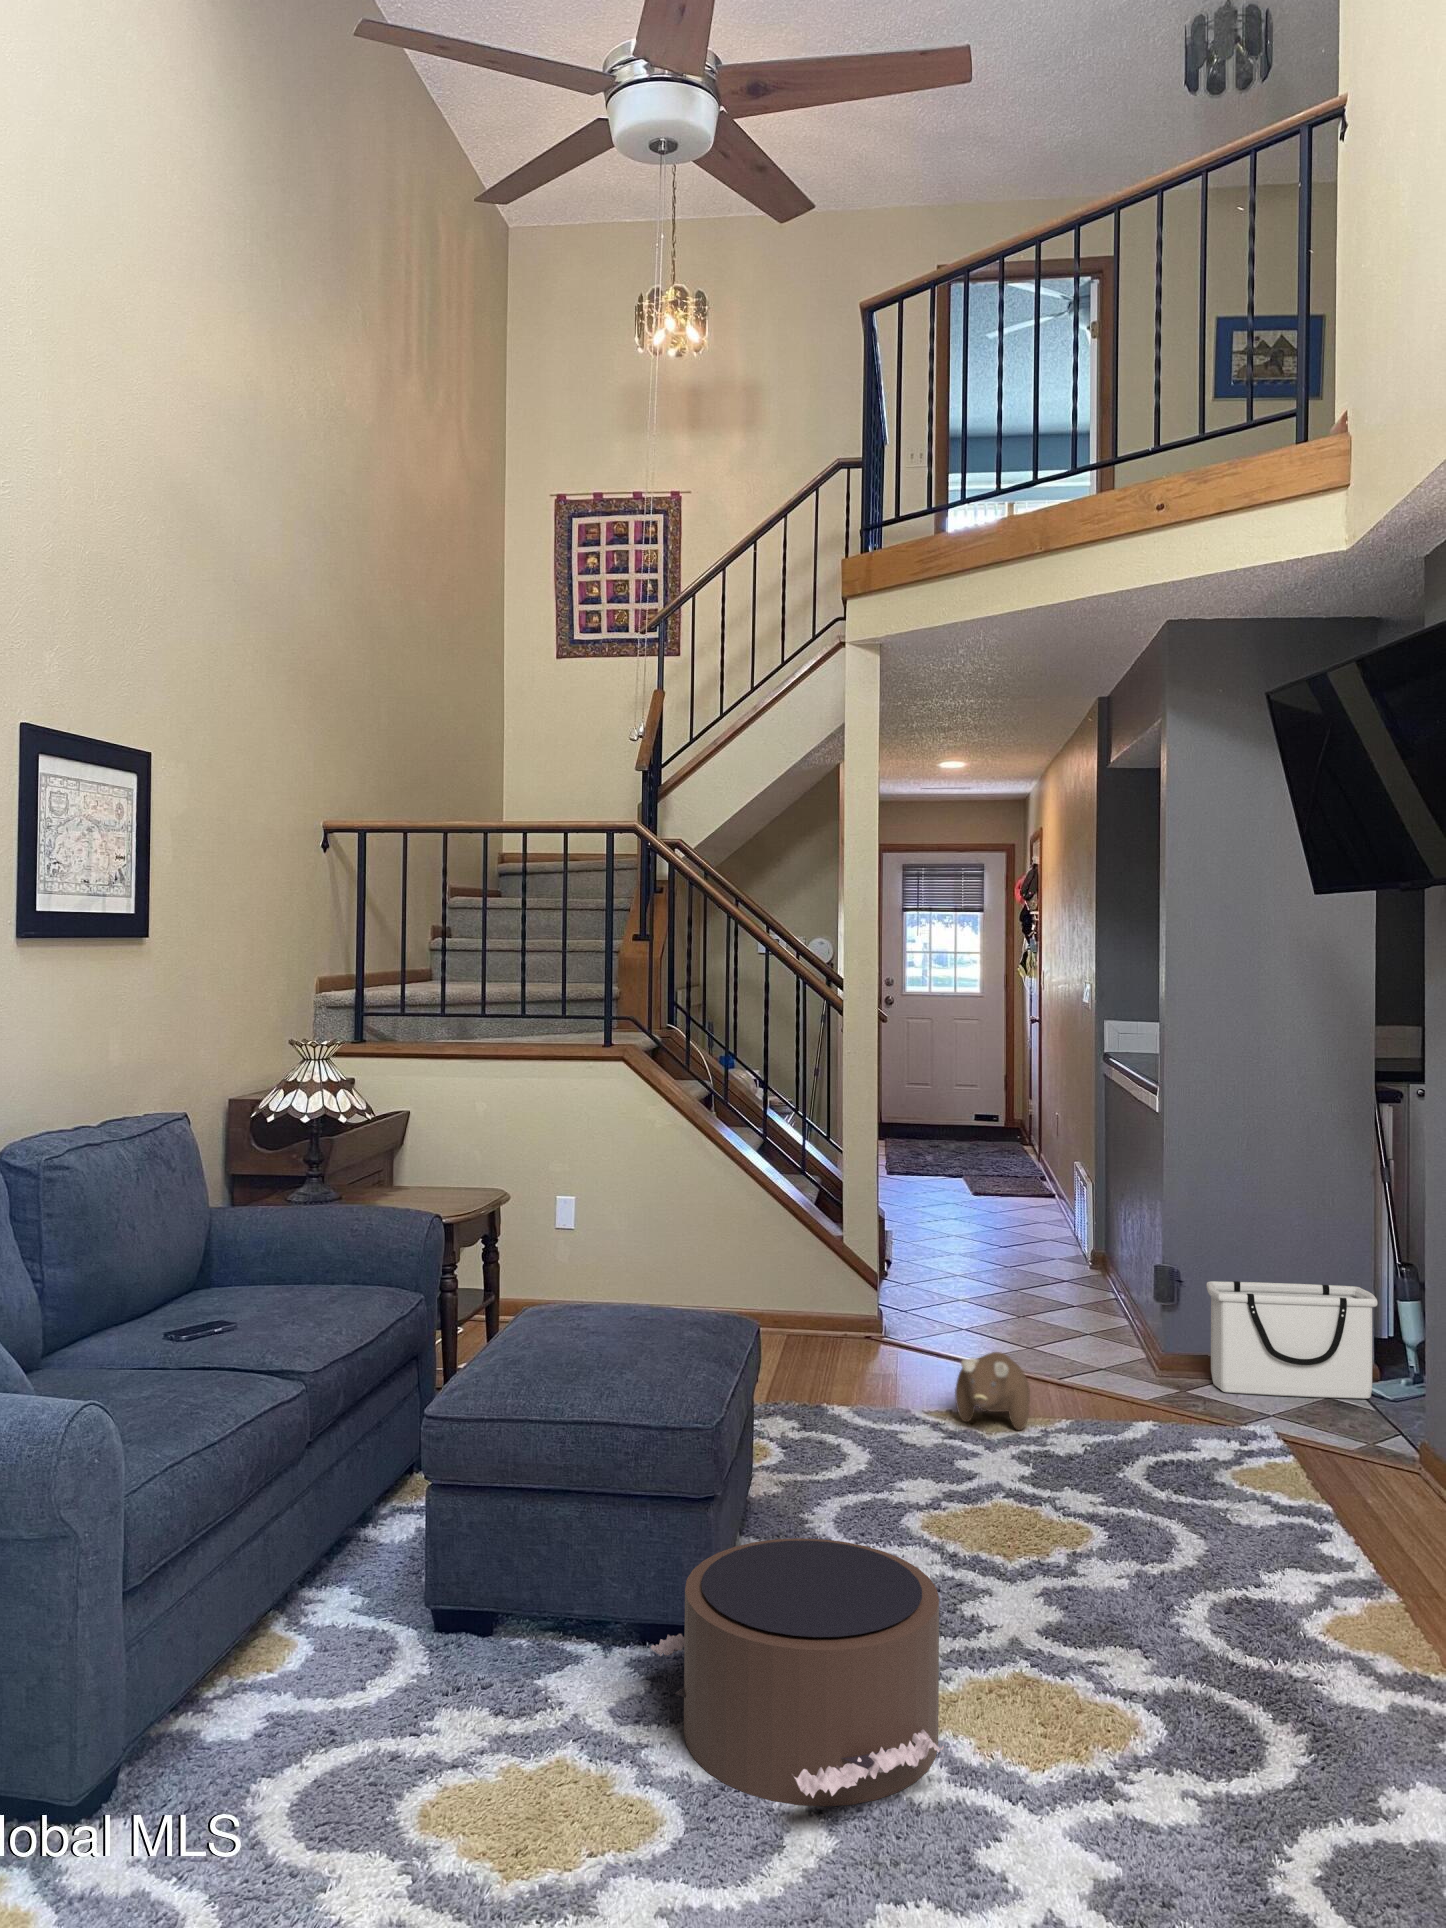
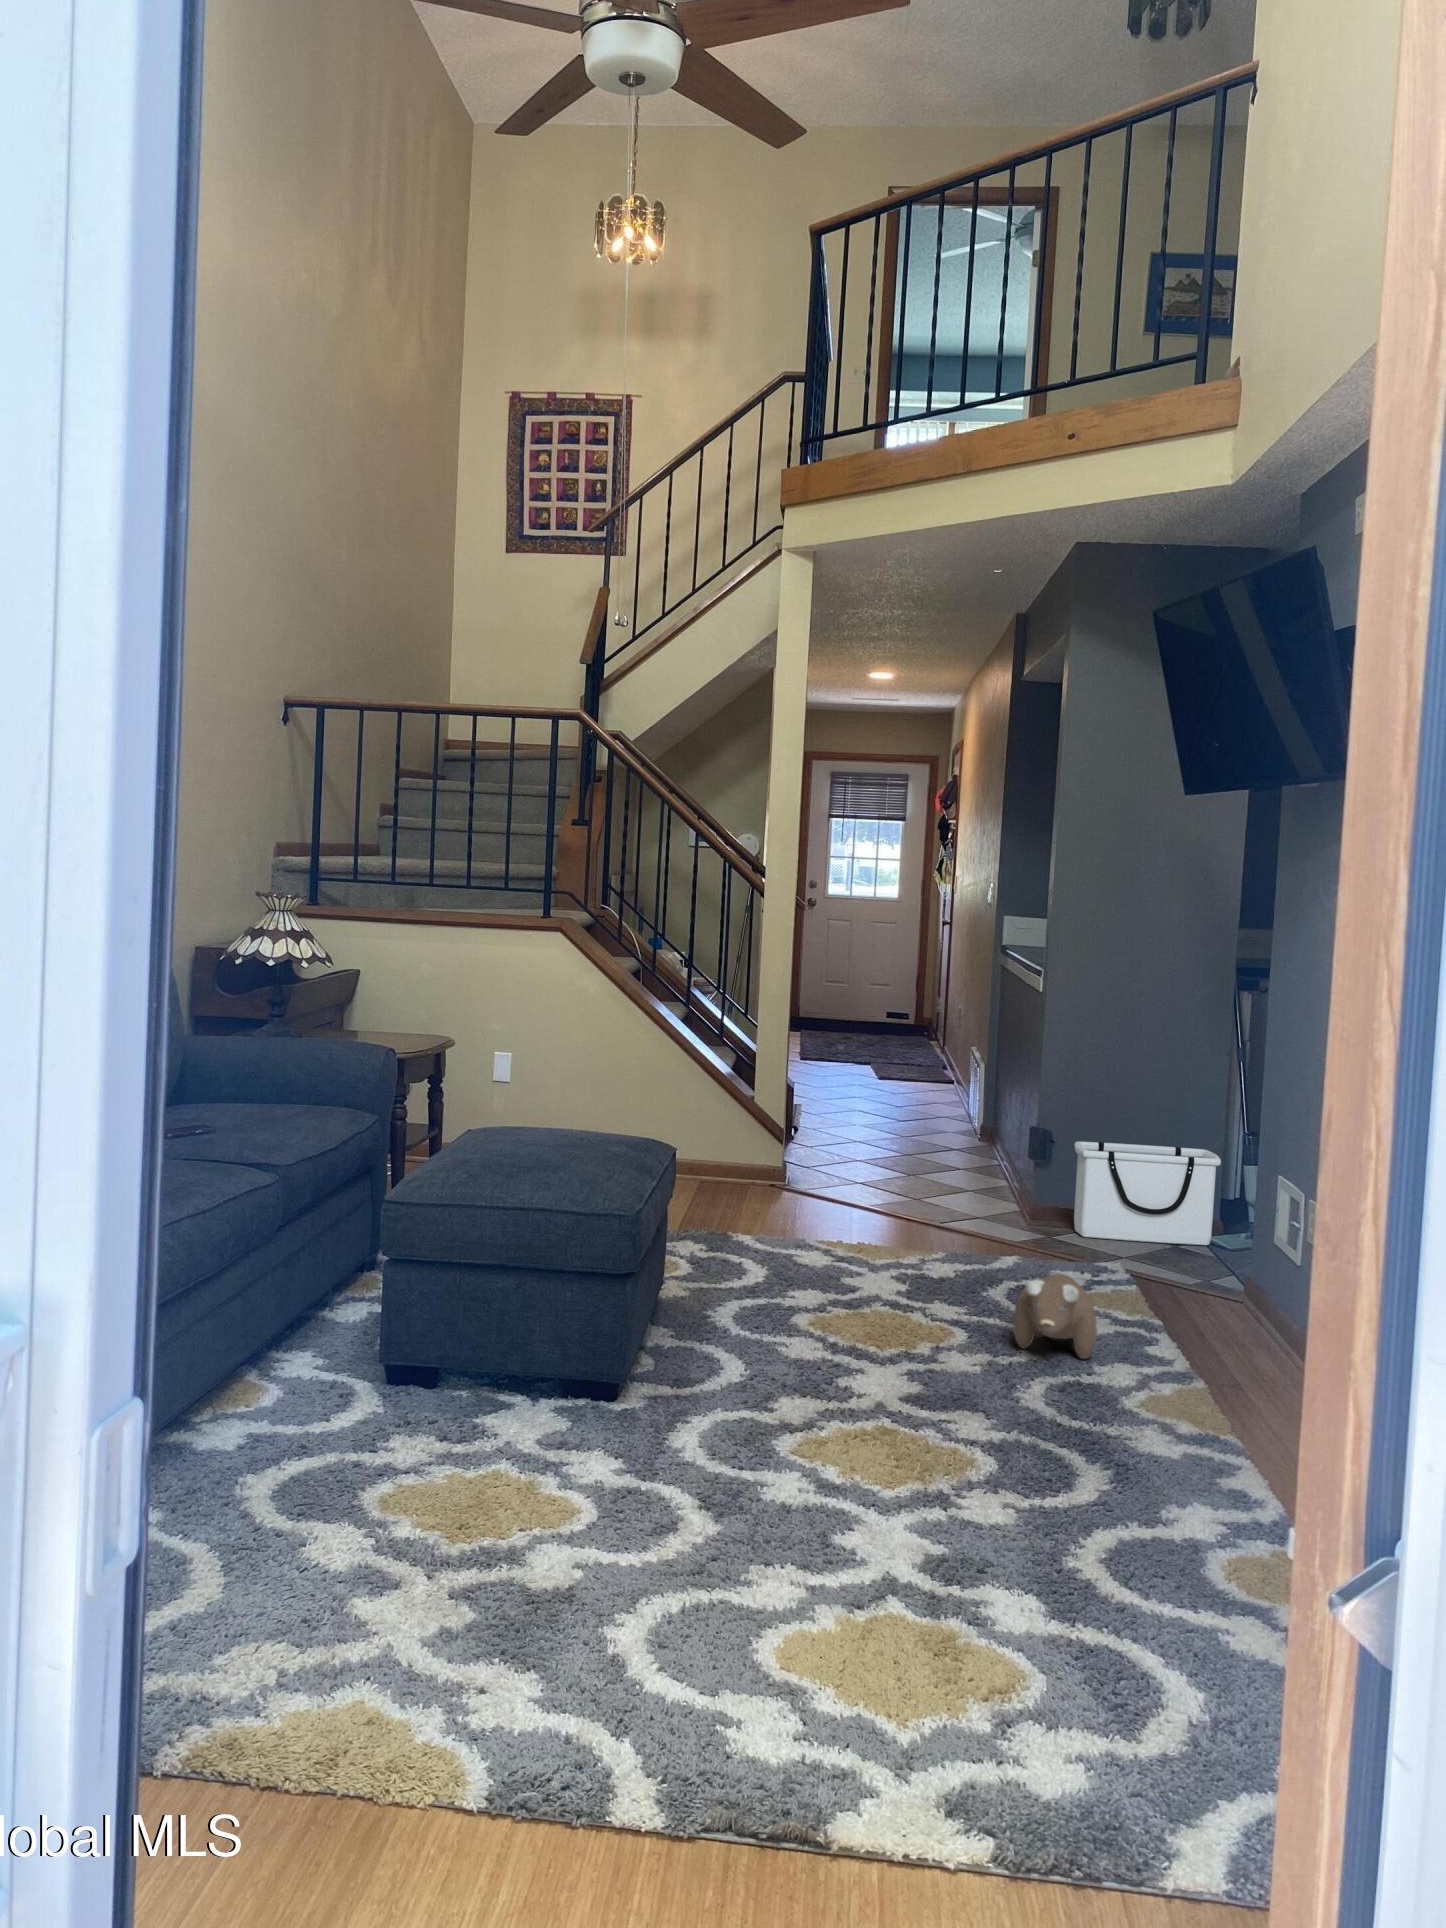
plush toy: present [955,1352,1030,1430] -> present [1013,1273,1097,1359]
pouf: present [651,1538,944,1806] -> none [572,1309,816,1506]

